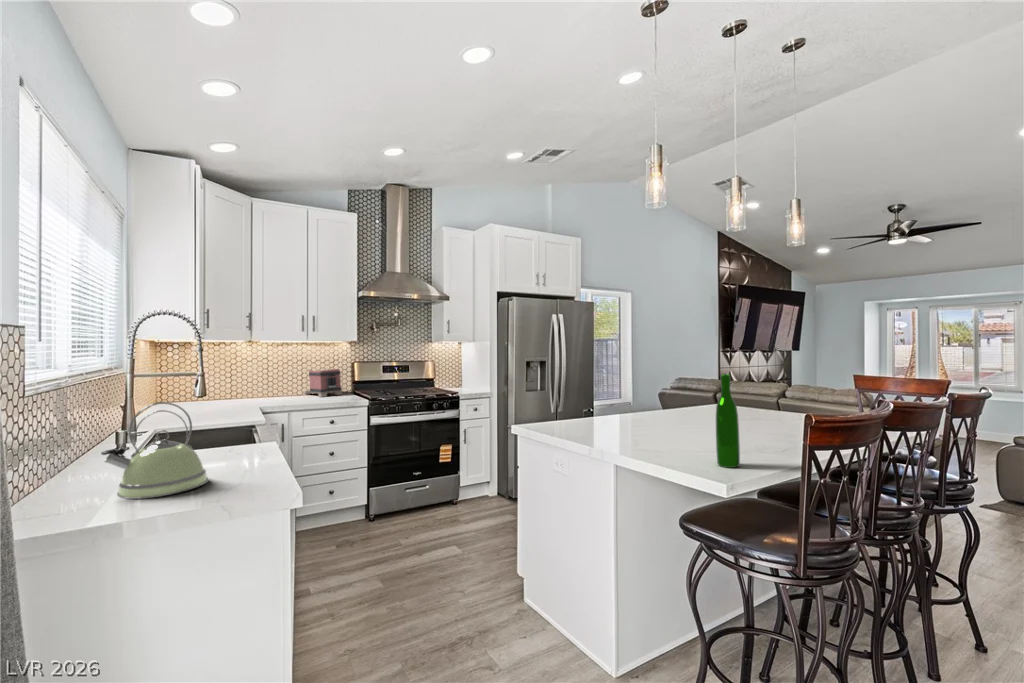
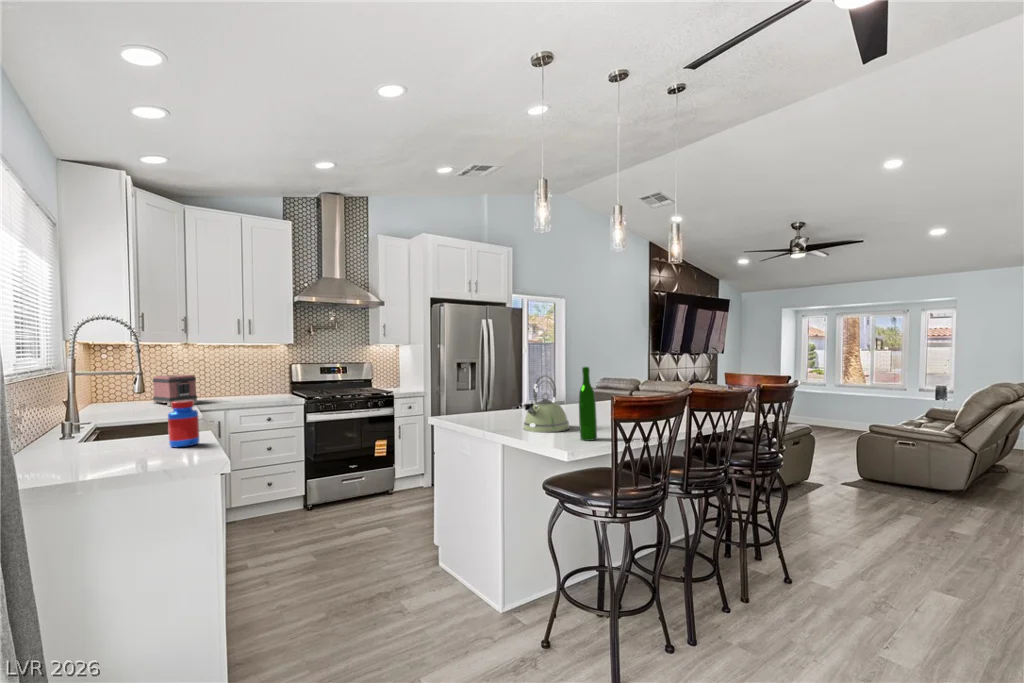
toaster: present [303,369,342,397] -> present [153,375,198,406]
kettle: present [101,402,208,499] -> present [523,375,570,433]
jar: none [227,410,262,465] -> present [168,400,200,447]

